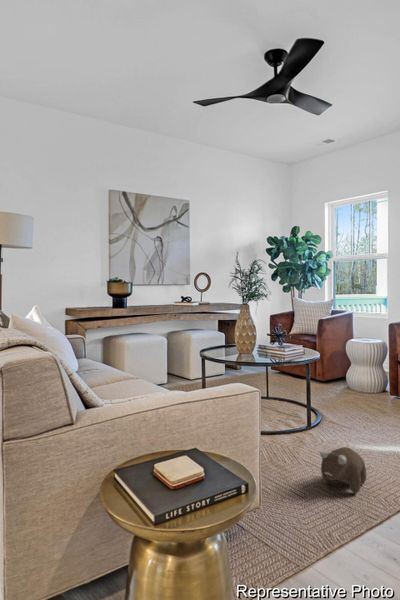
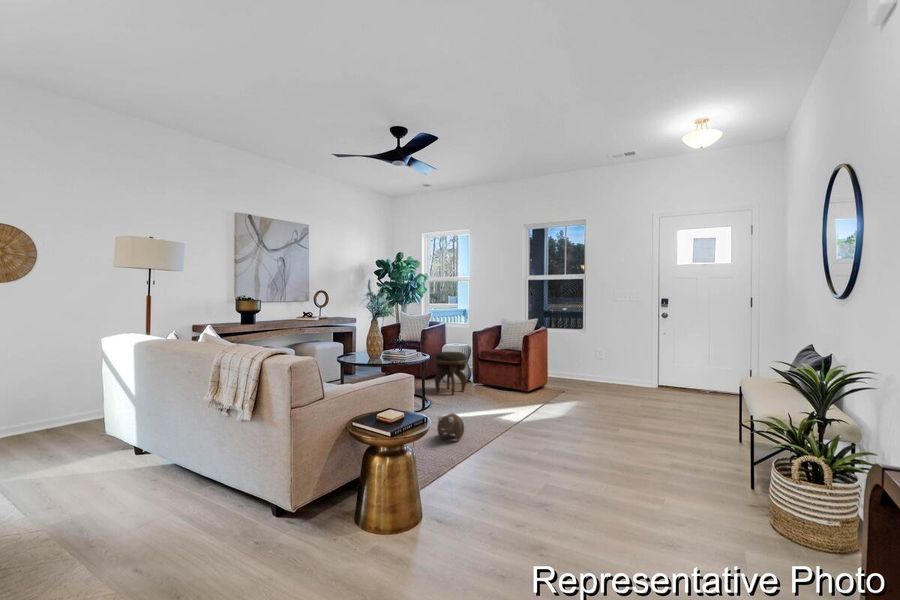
footstool: none [332,349,379,409] -> present [435,352,467,395]

